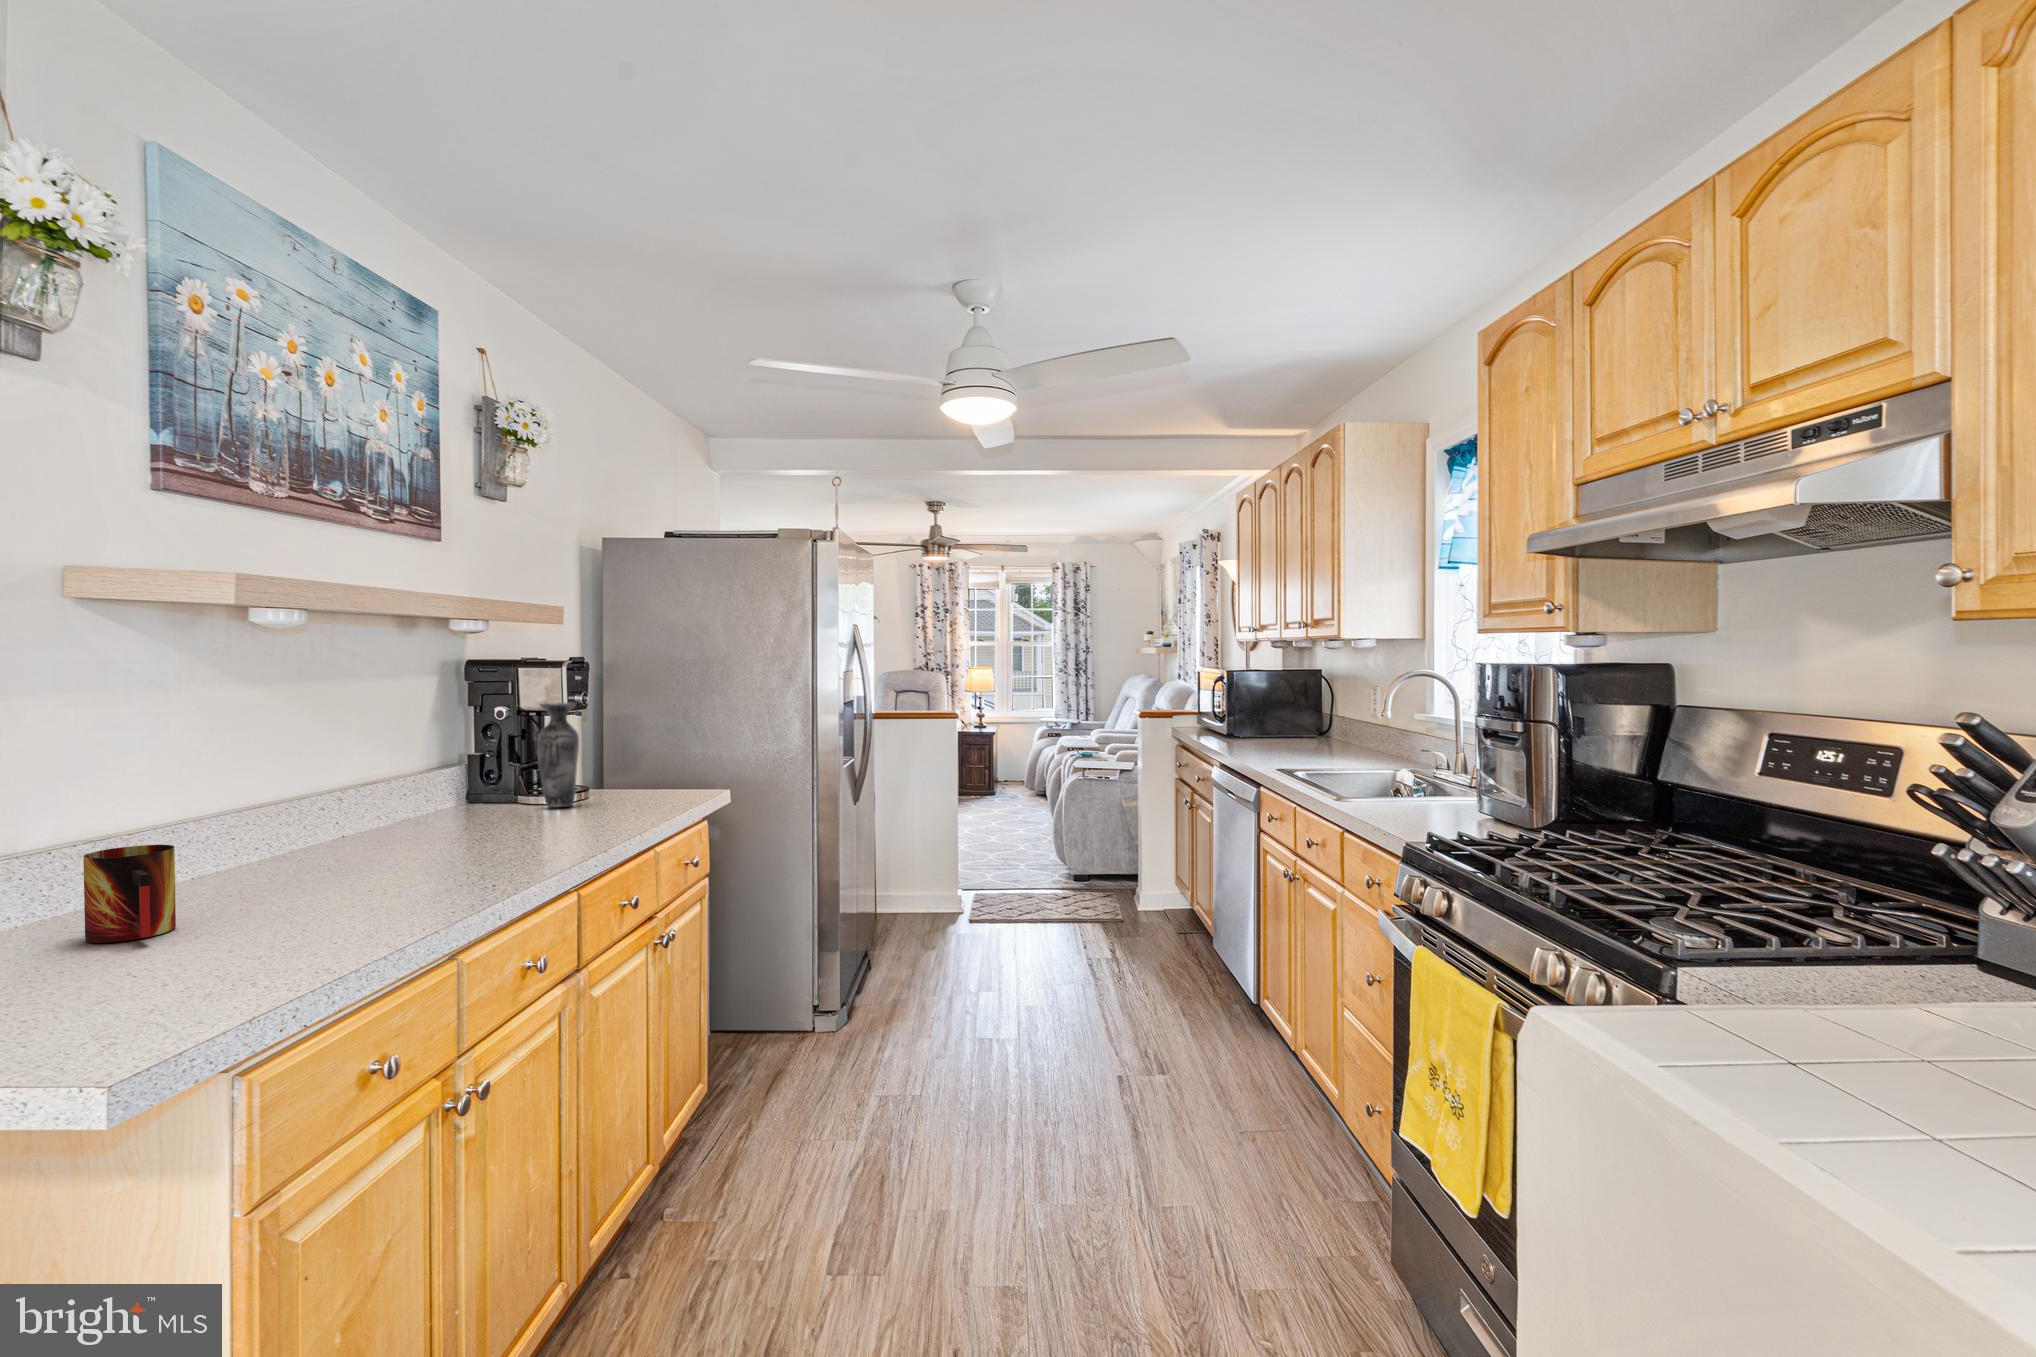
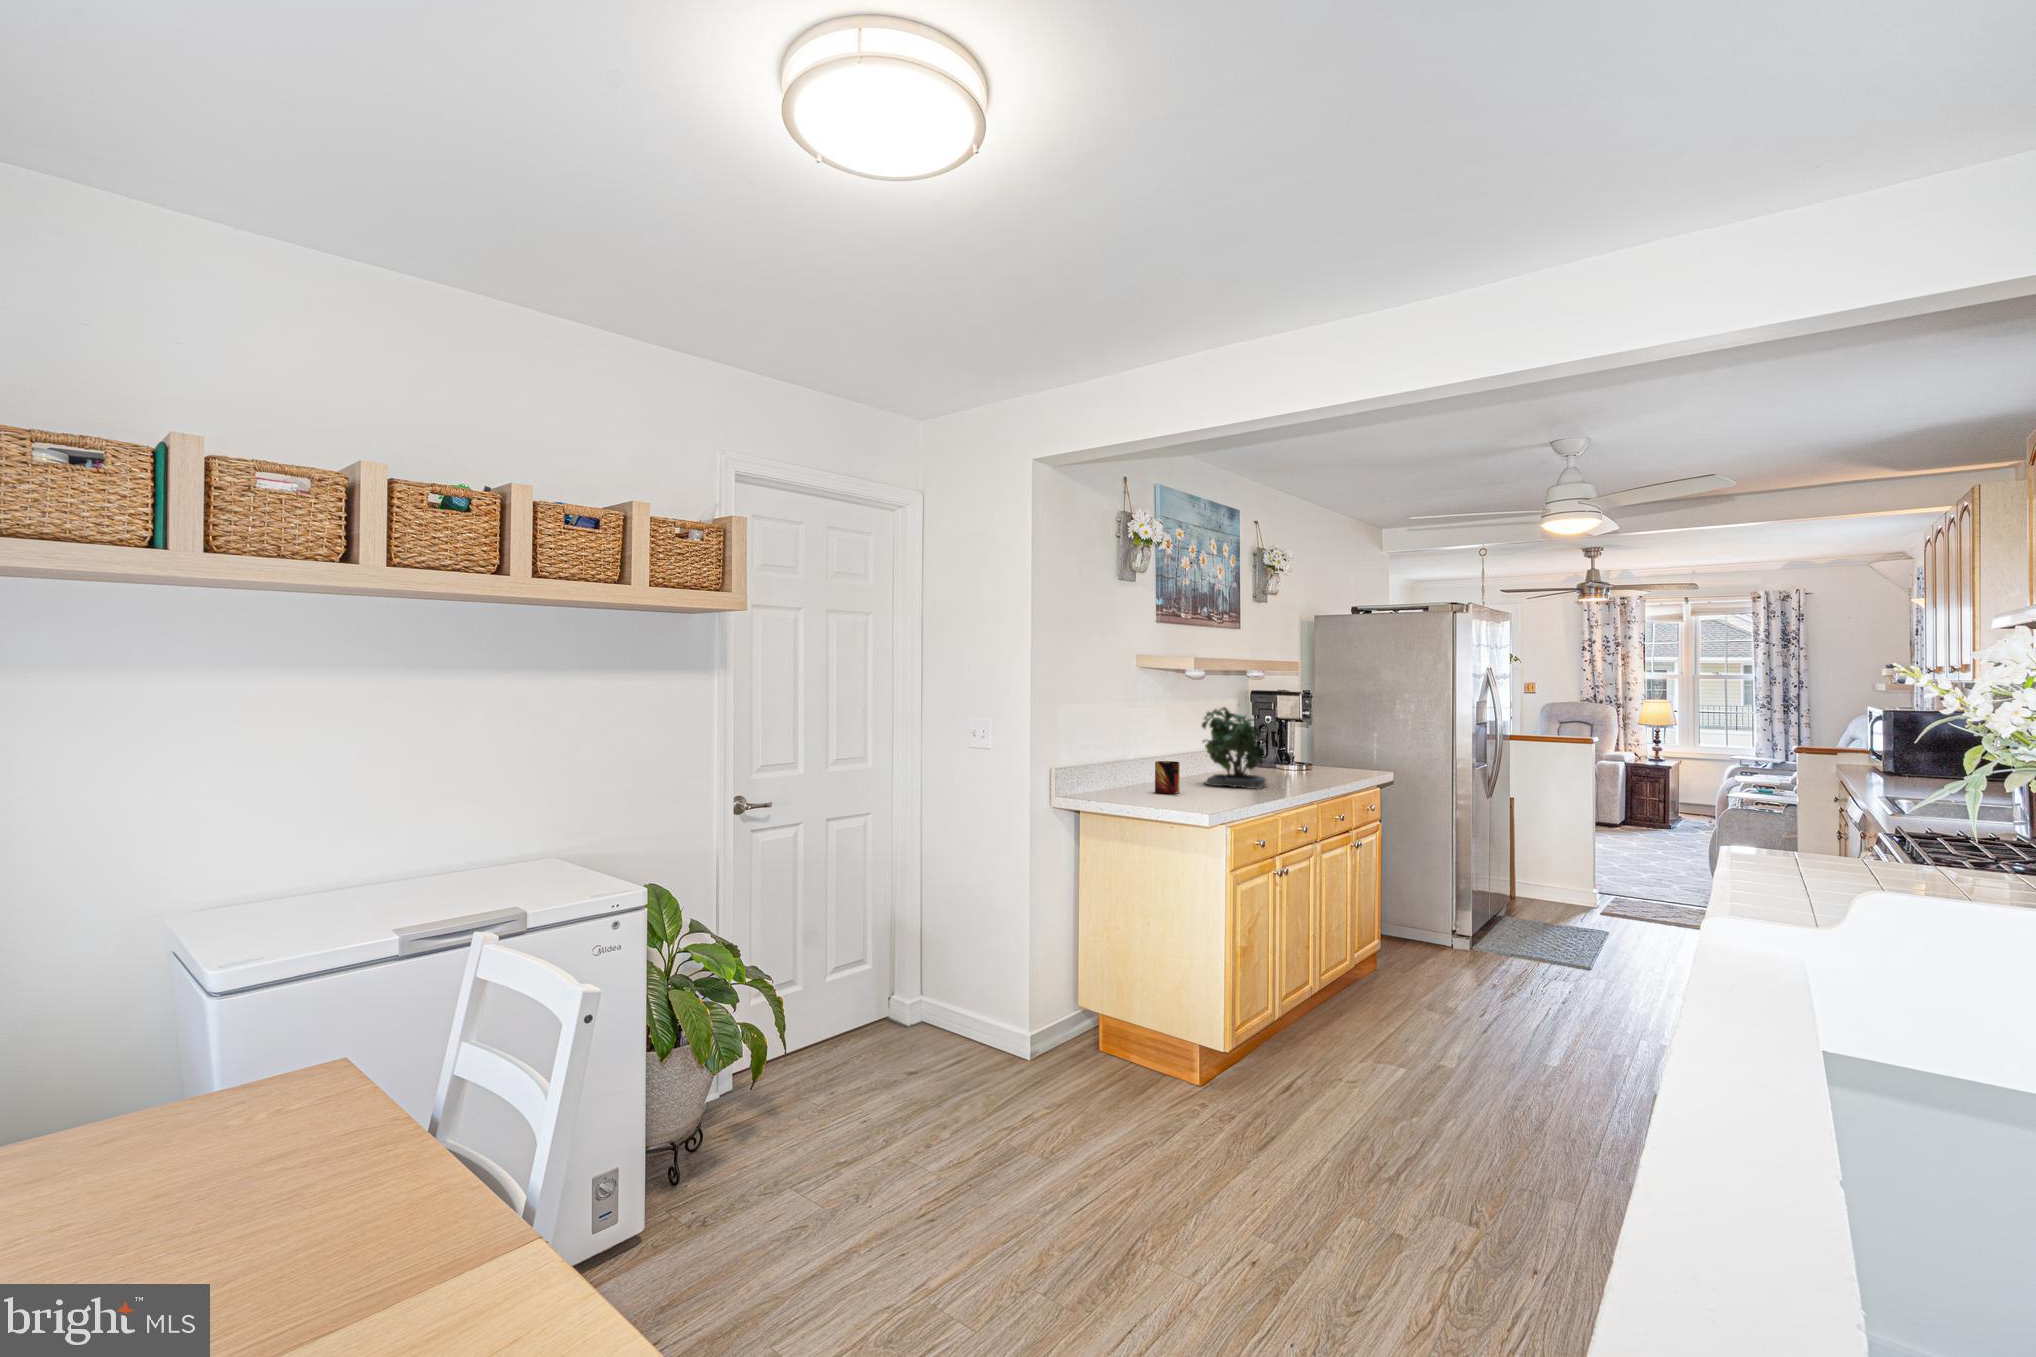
potted plant: none [290,685,469,878] -> present [1202,707,1266,789]
vase: present [537,703,579,807] -> none [1288,716,1309,773]

